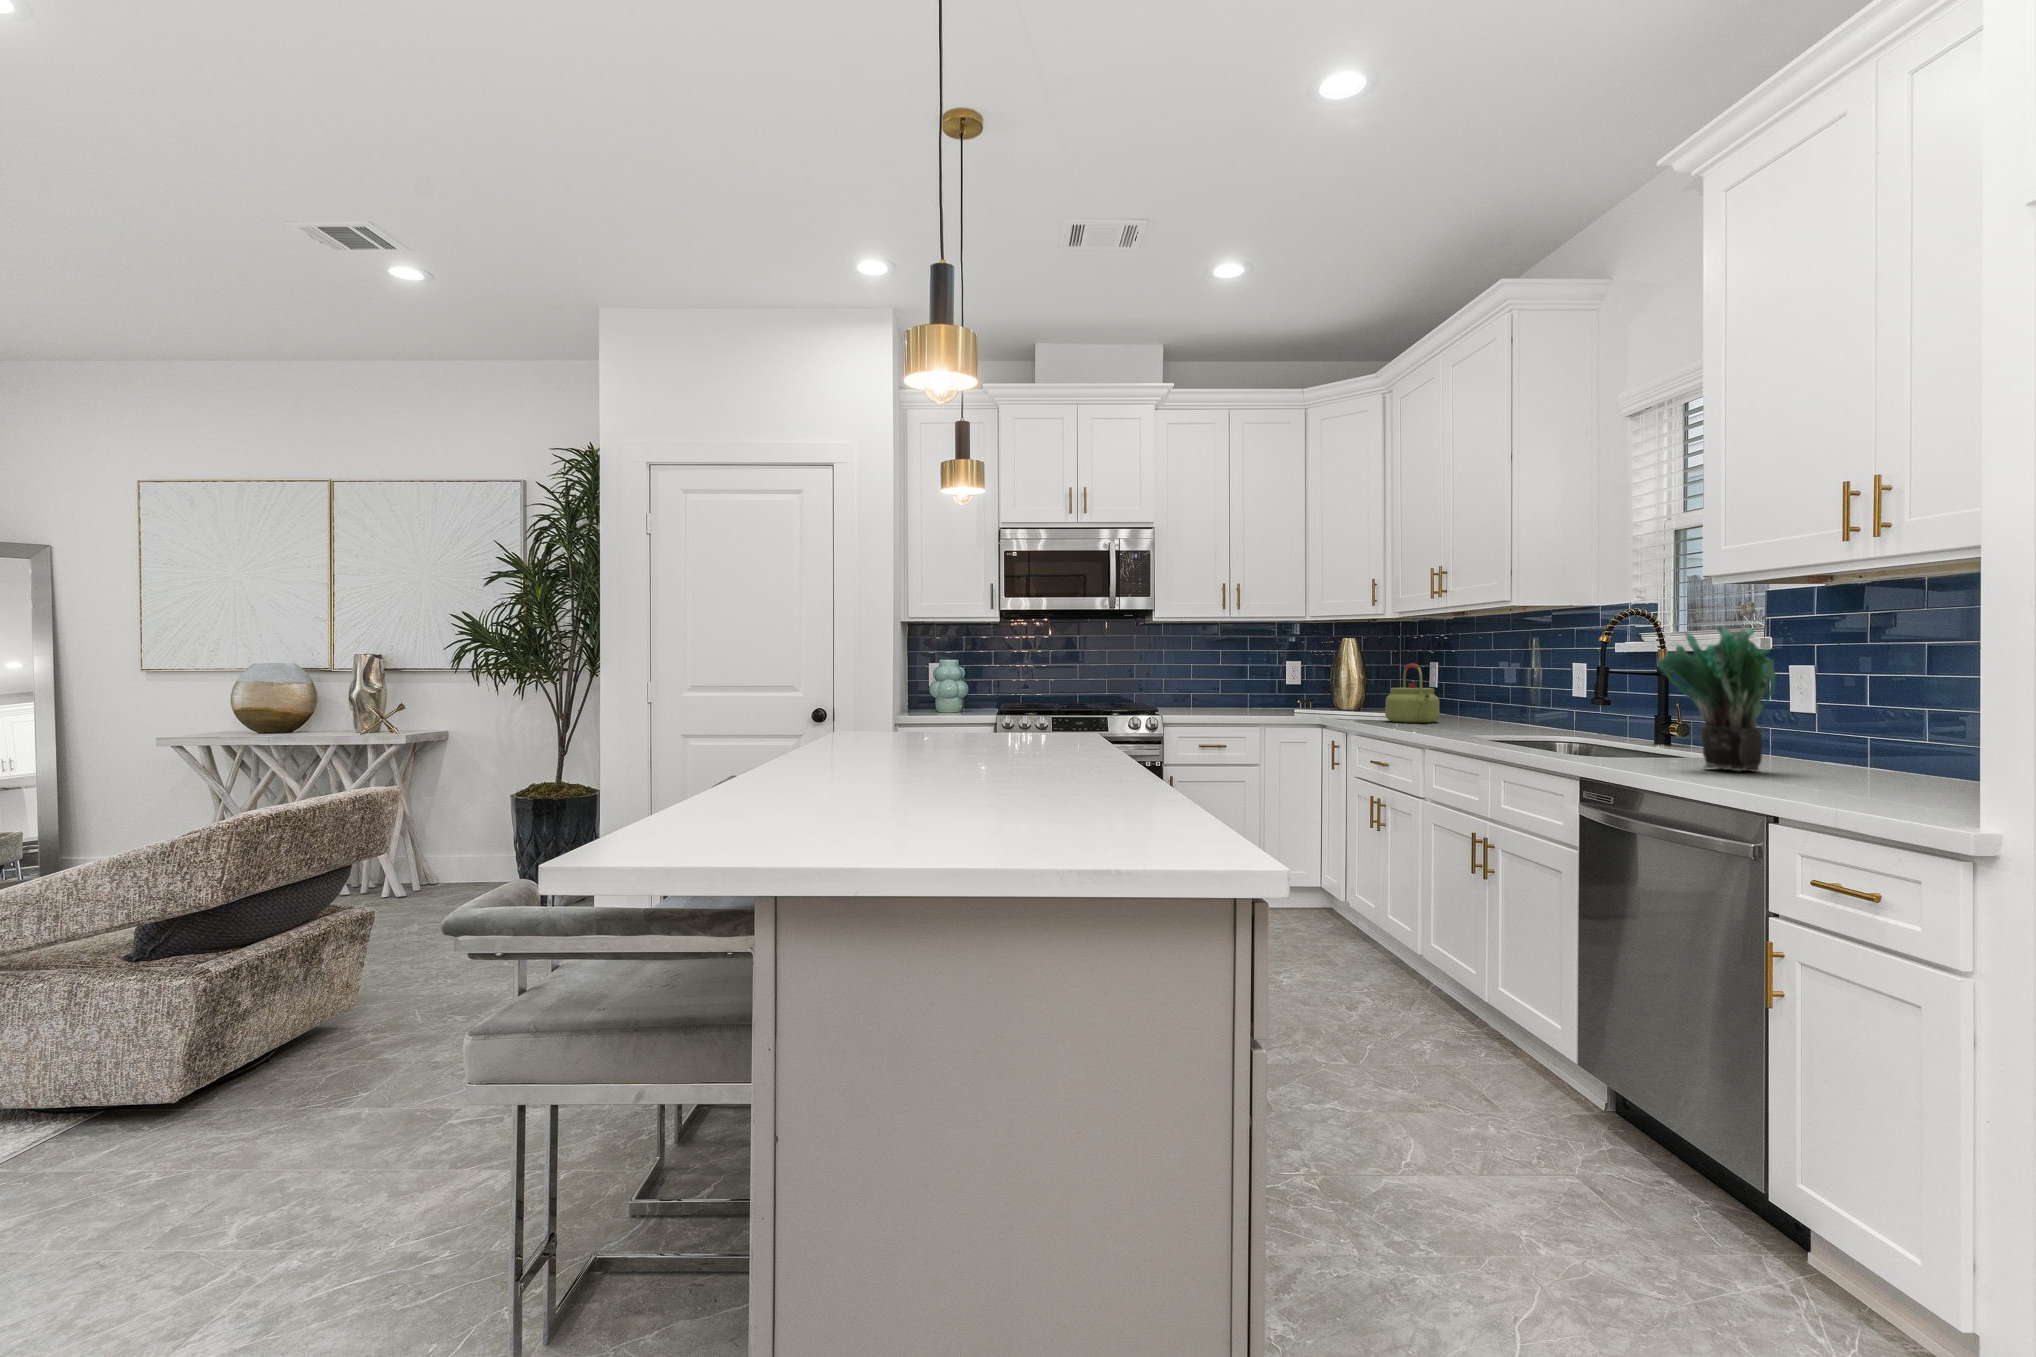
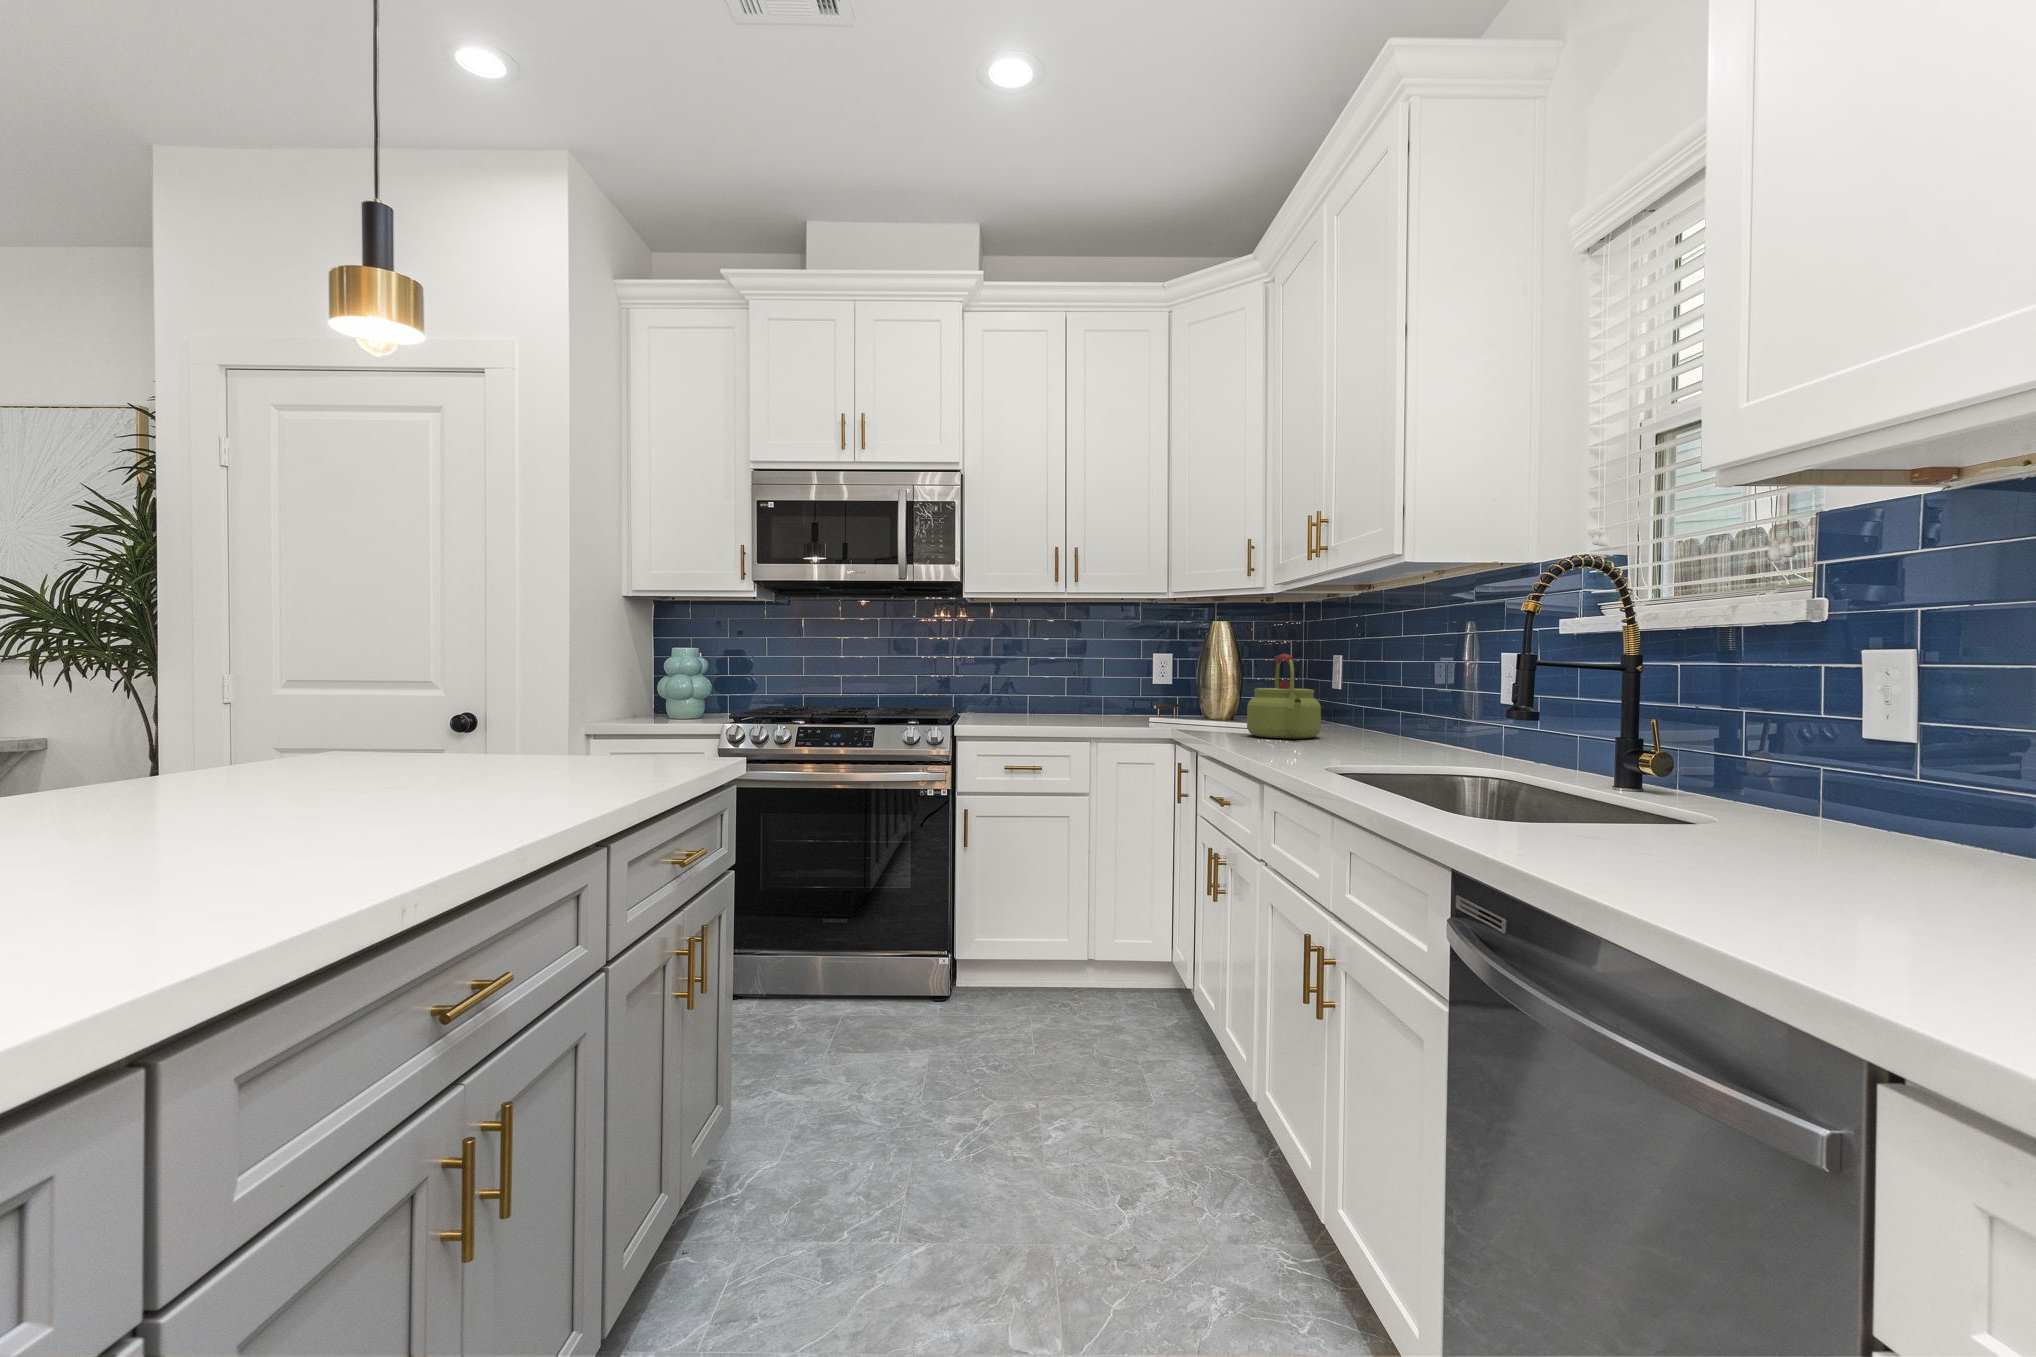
potted plant: present [1657,625,1775,771] -> none [1601,558,1860,880]

